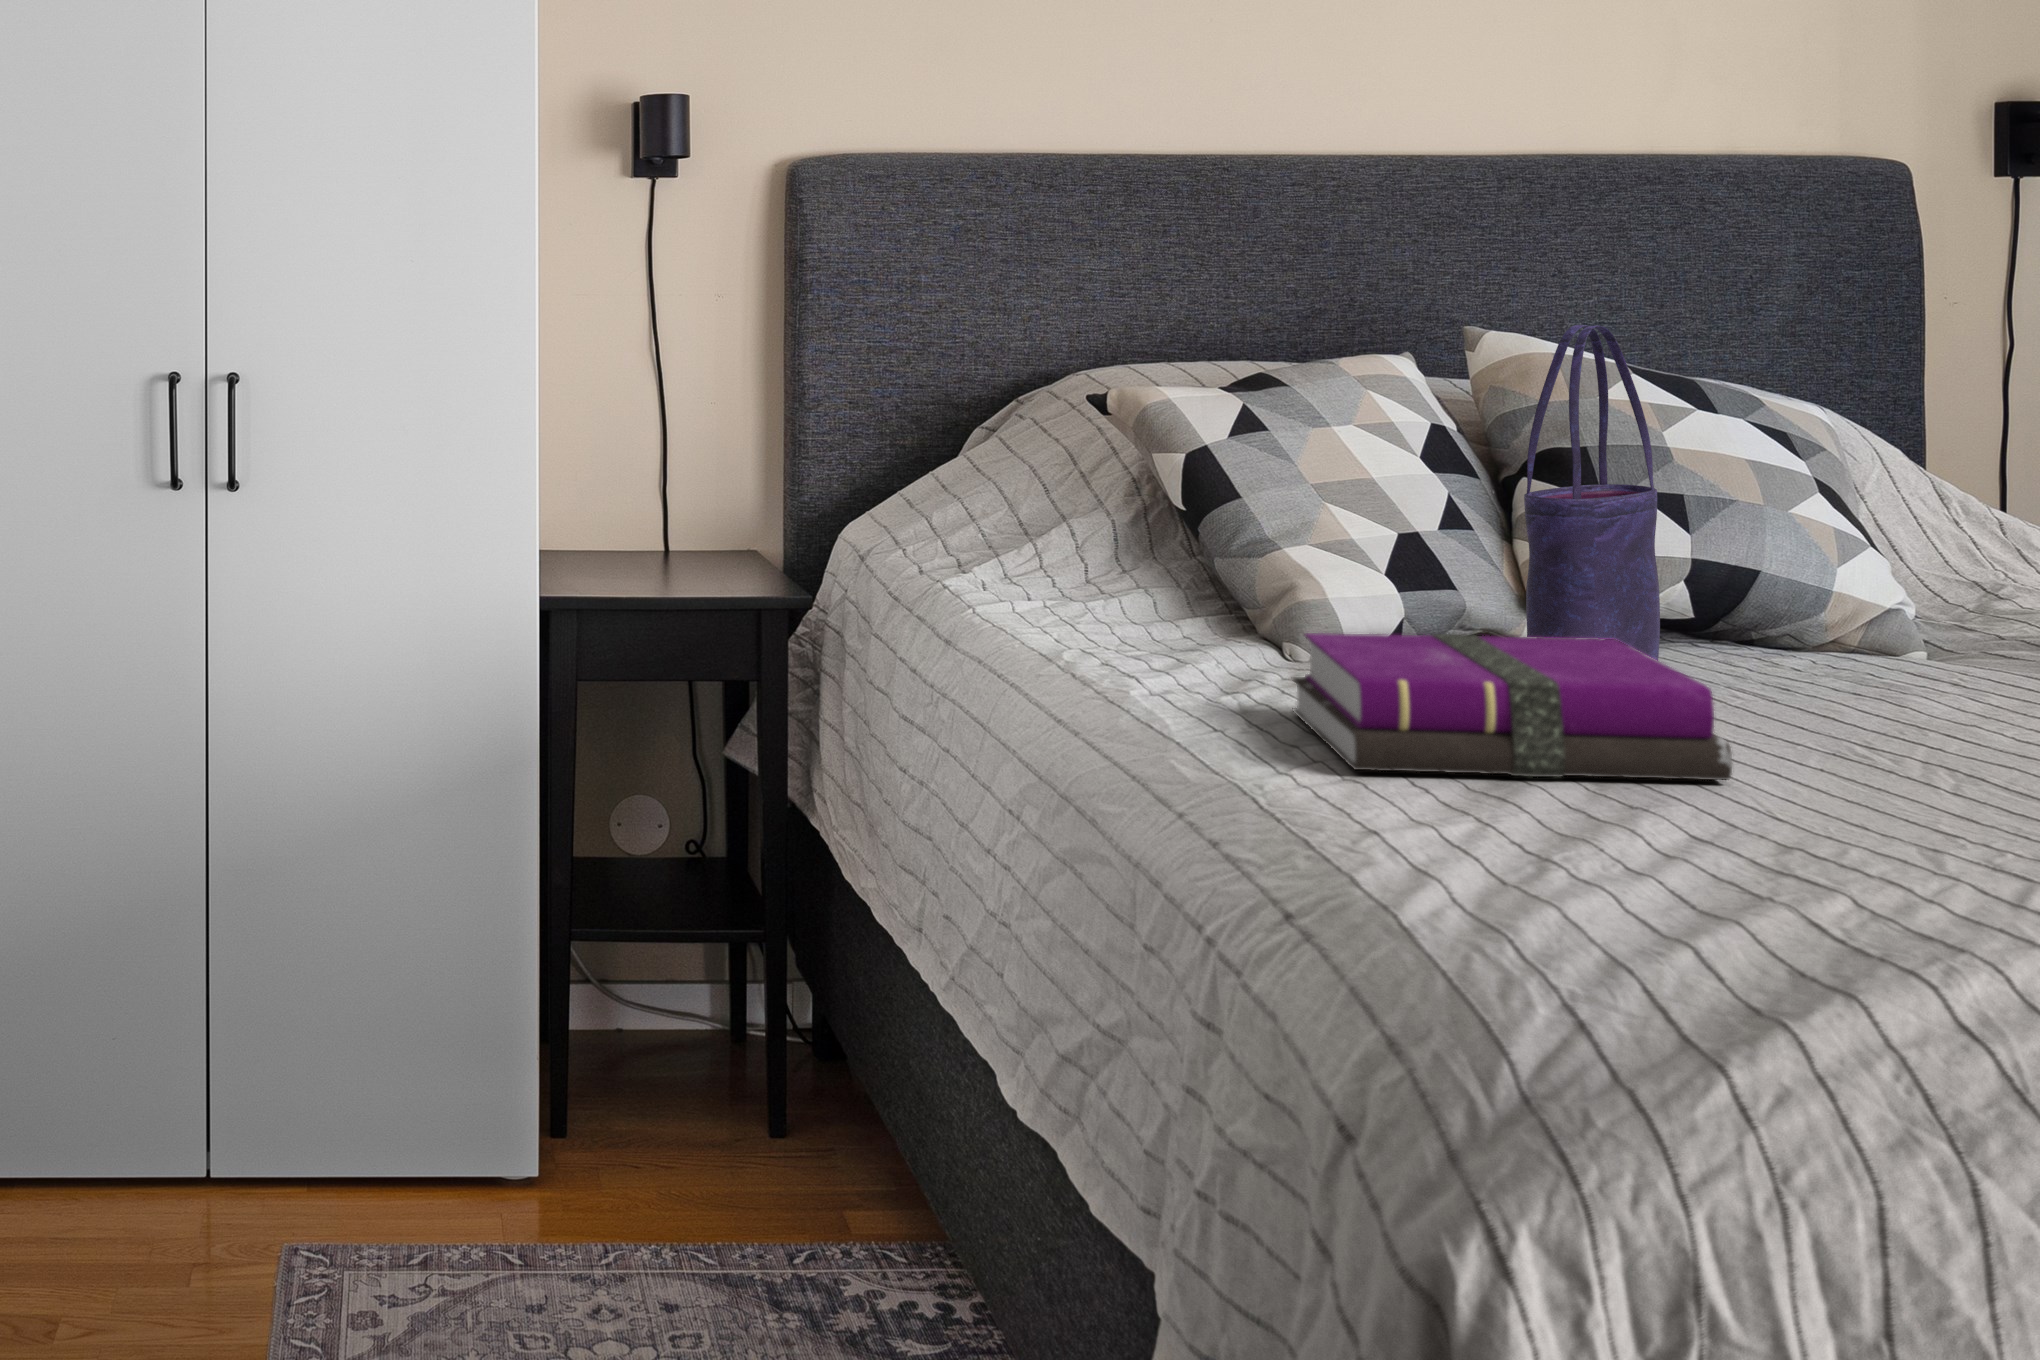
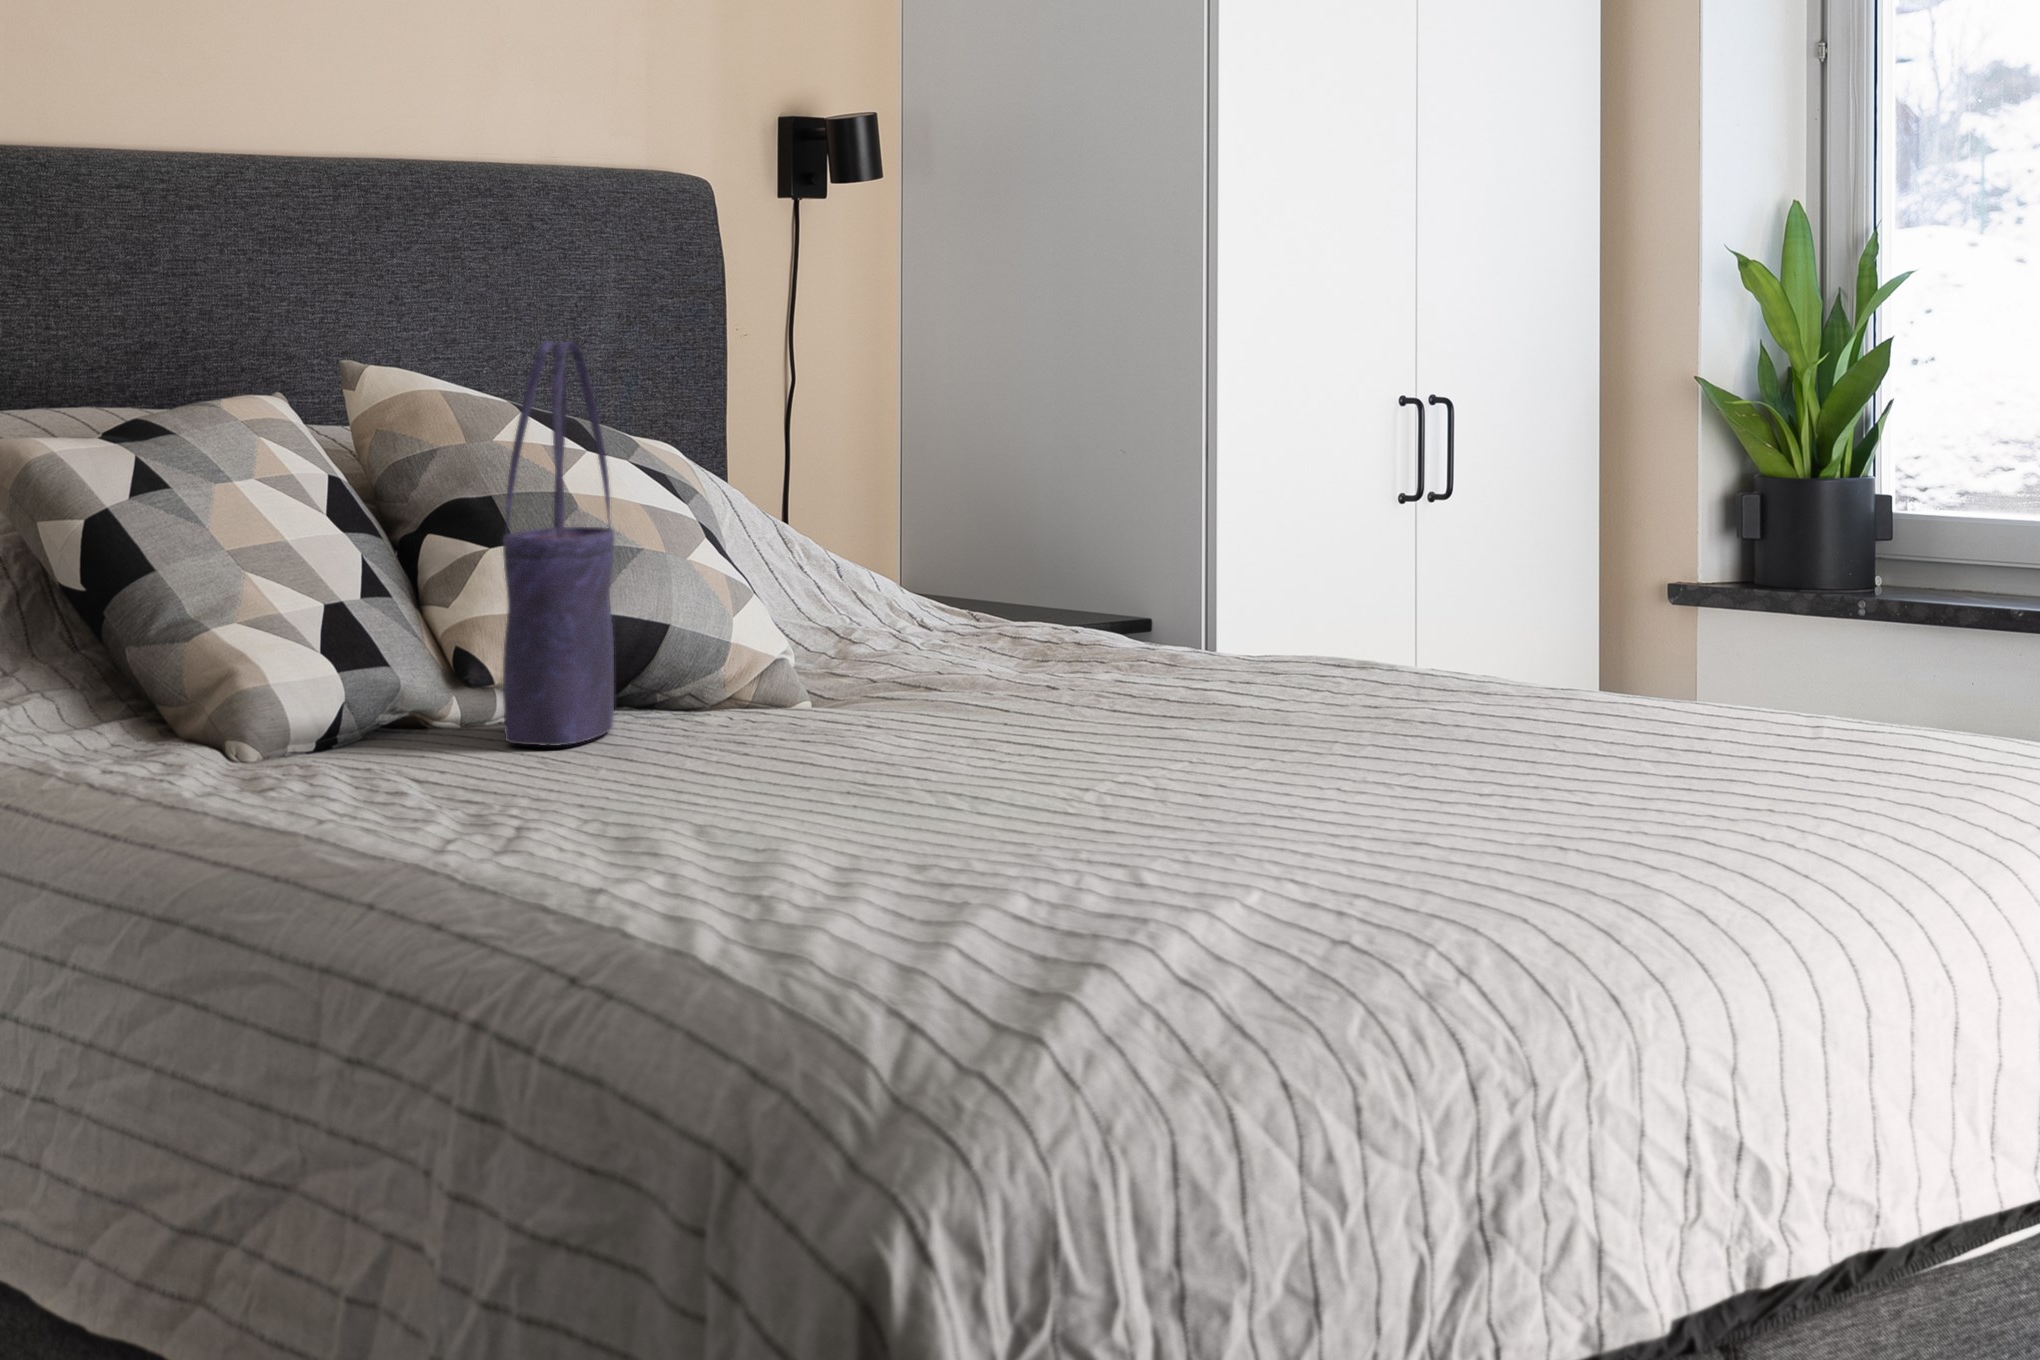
notebook: present [1293,633,1732,780] -> none [323,684,797,845]

